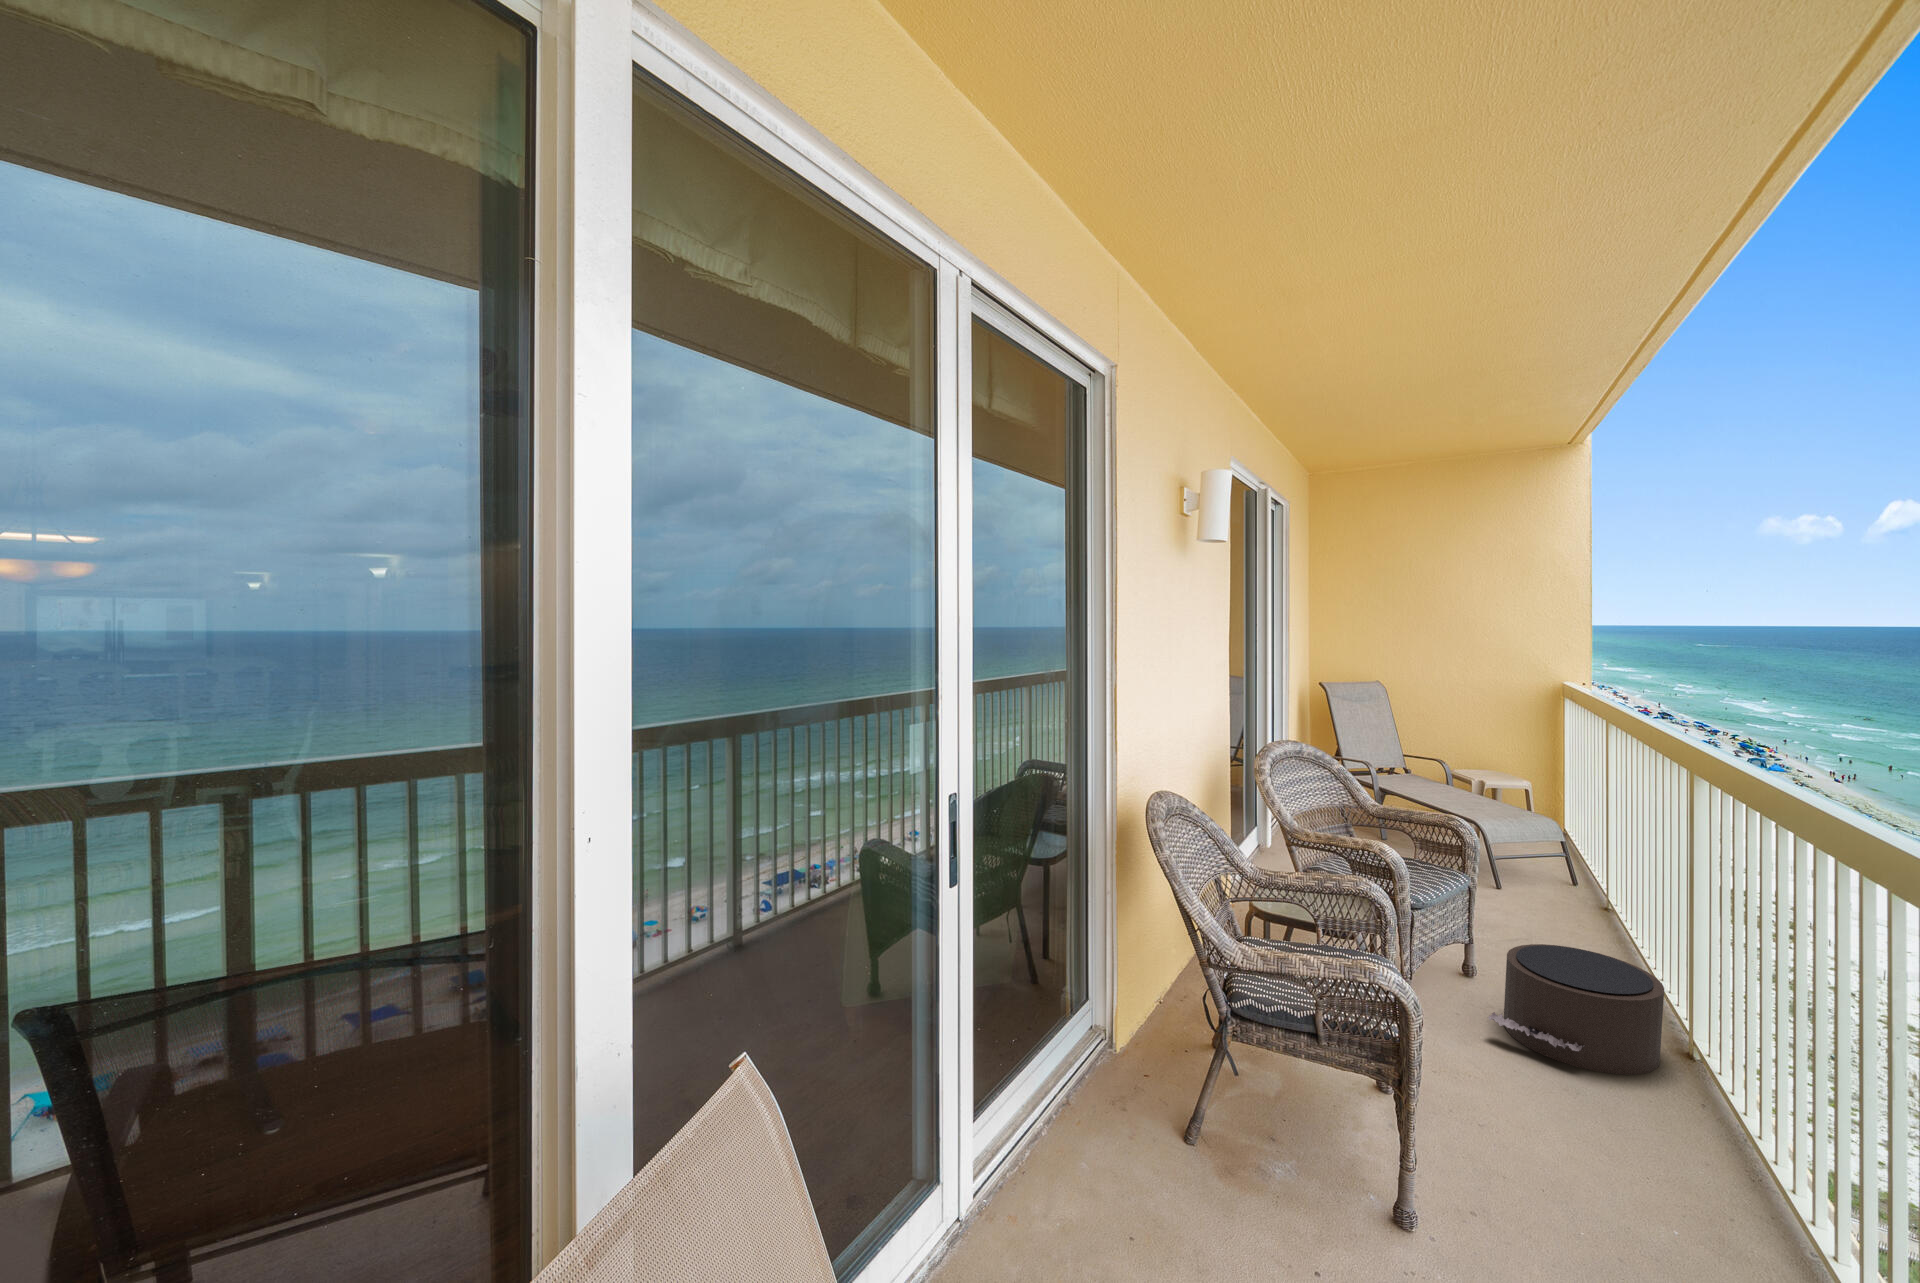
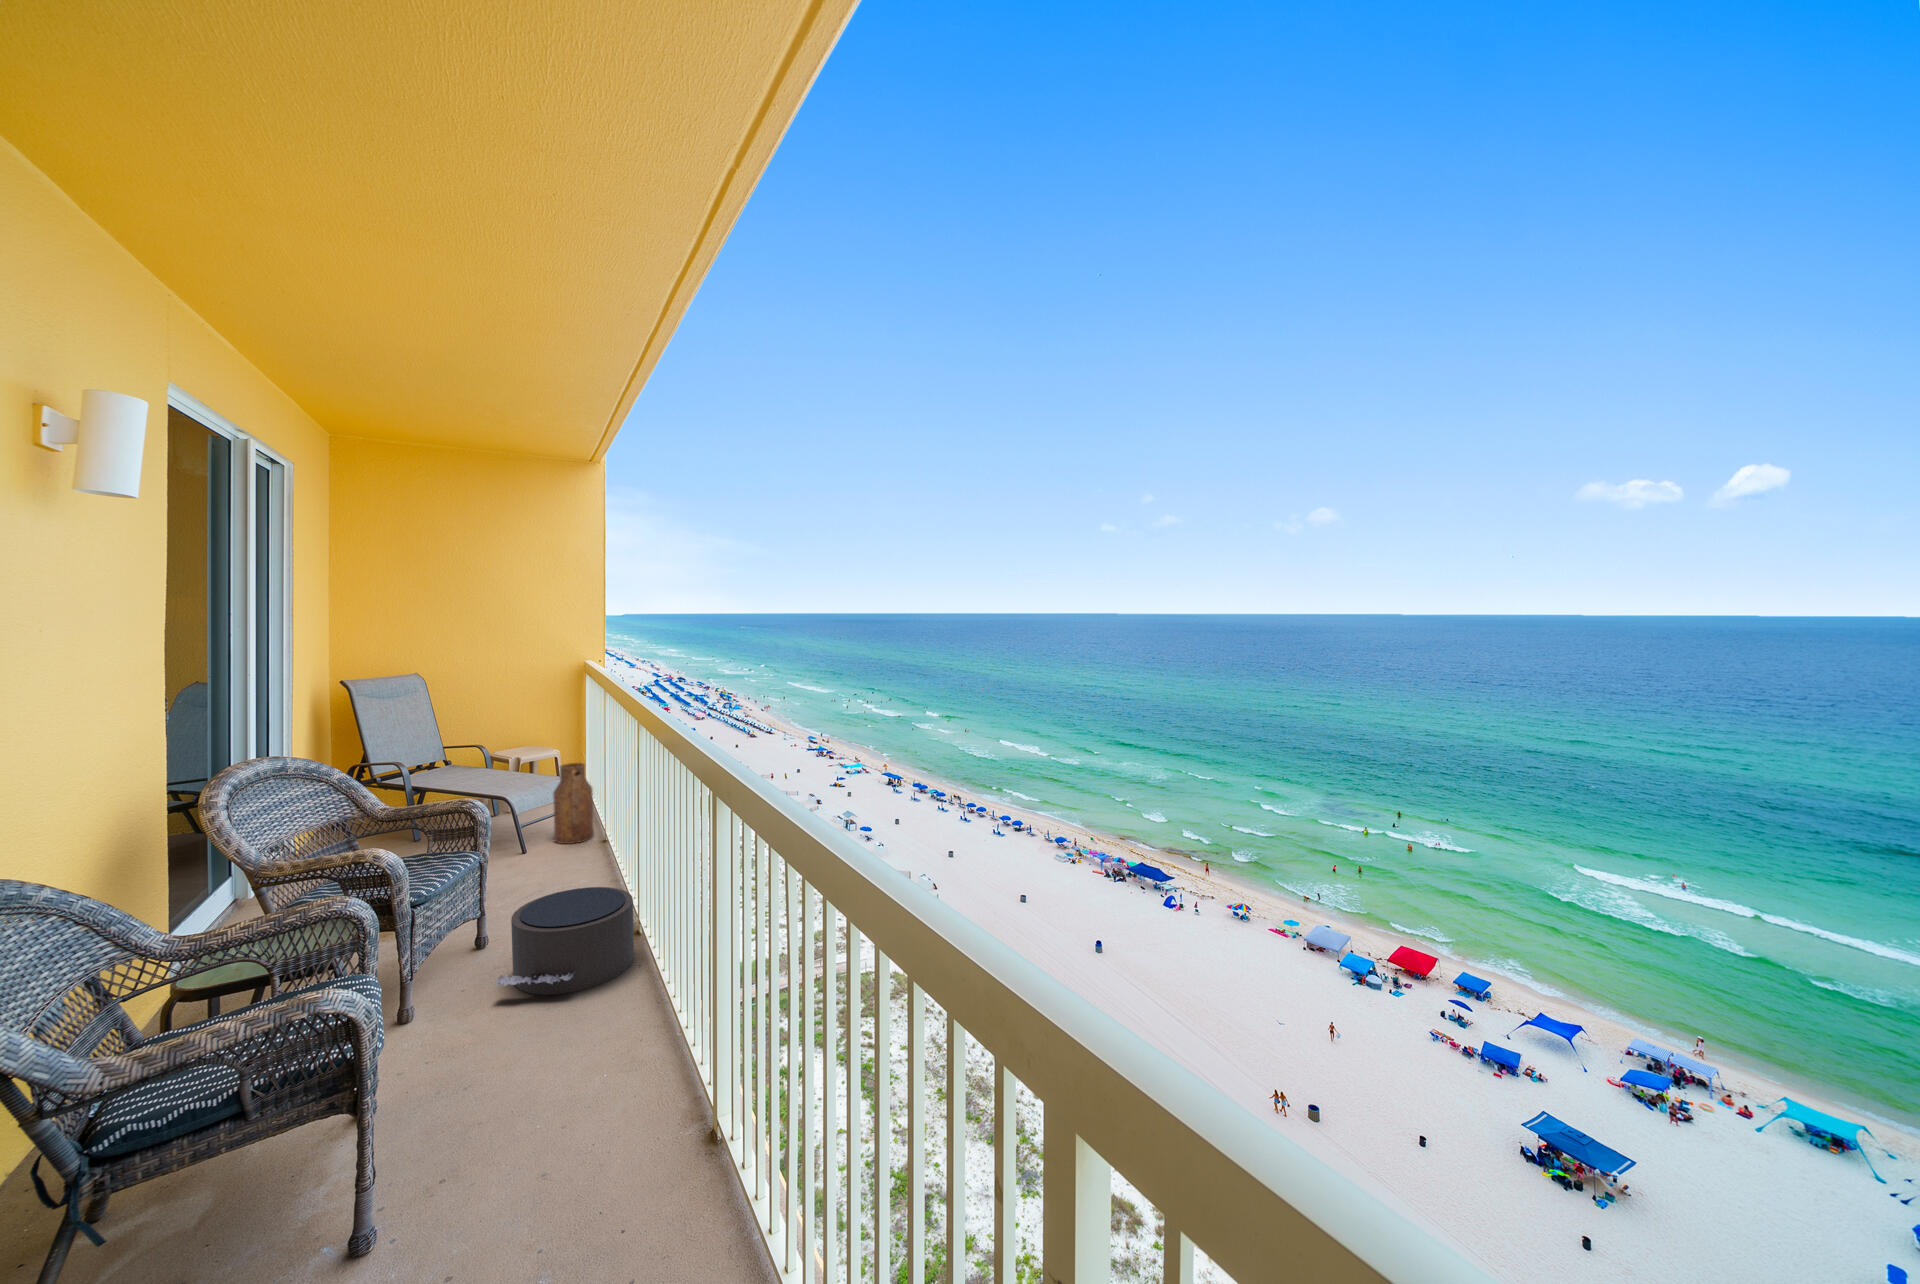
watering can: none [1528,799,1582,897] -> present [553,763,594,844]

